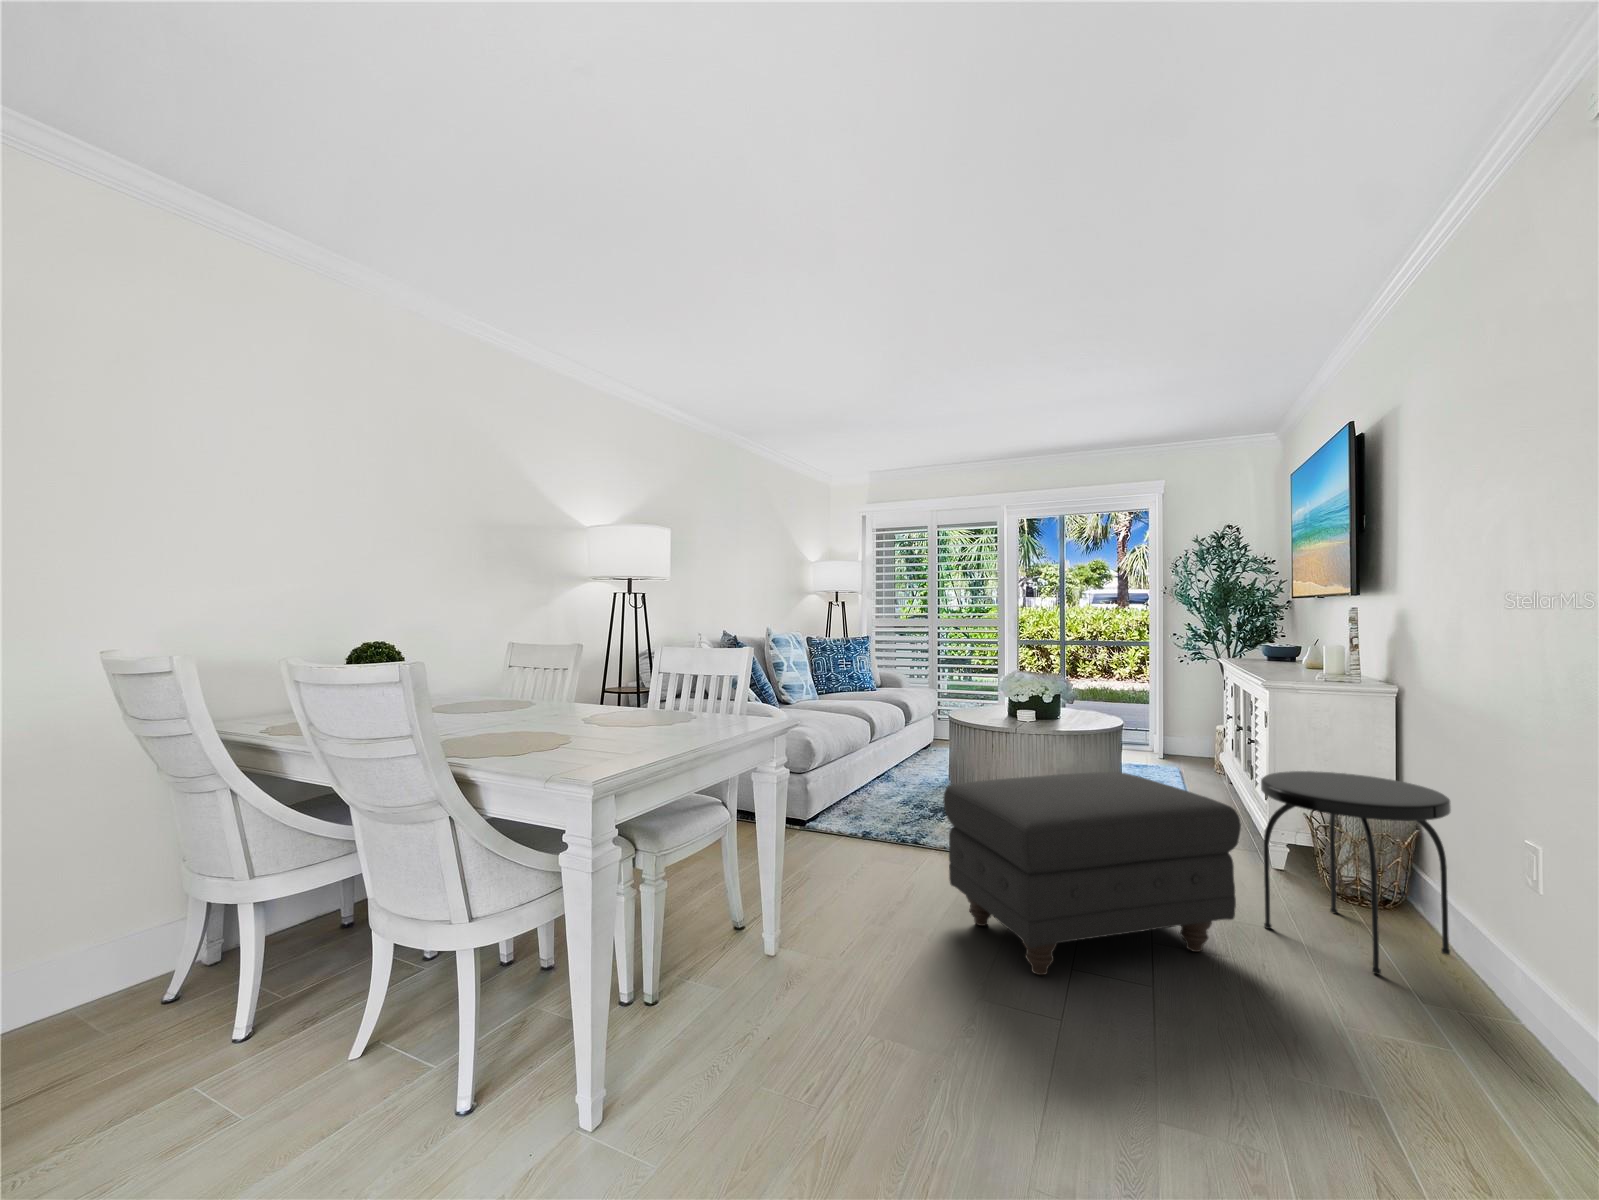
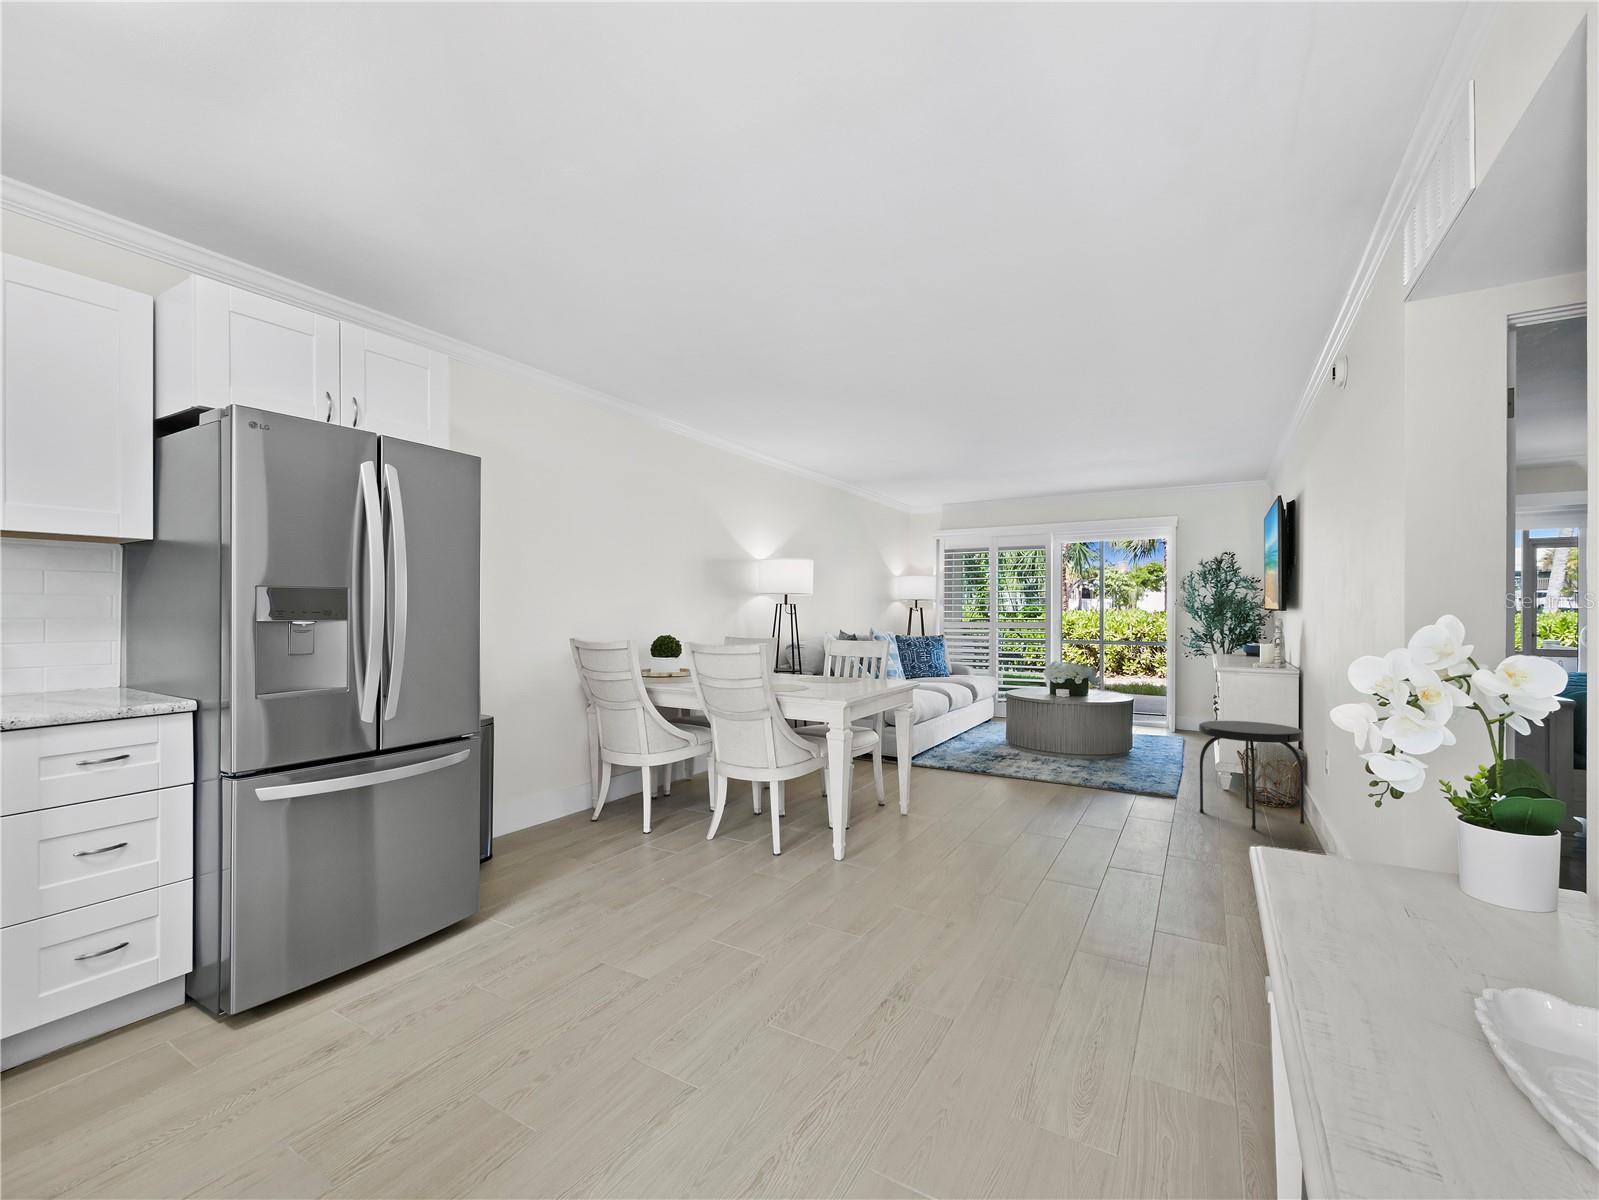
ottoman: present [943,772,1241,975] -> none [1004,721,1179,825]

